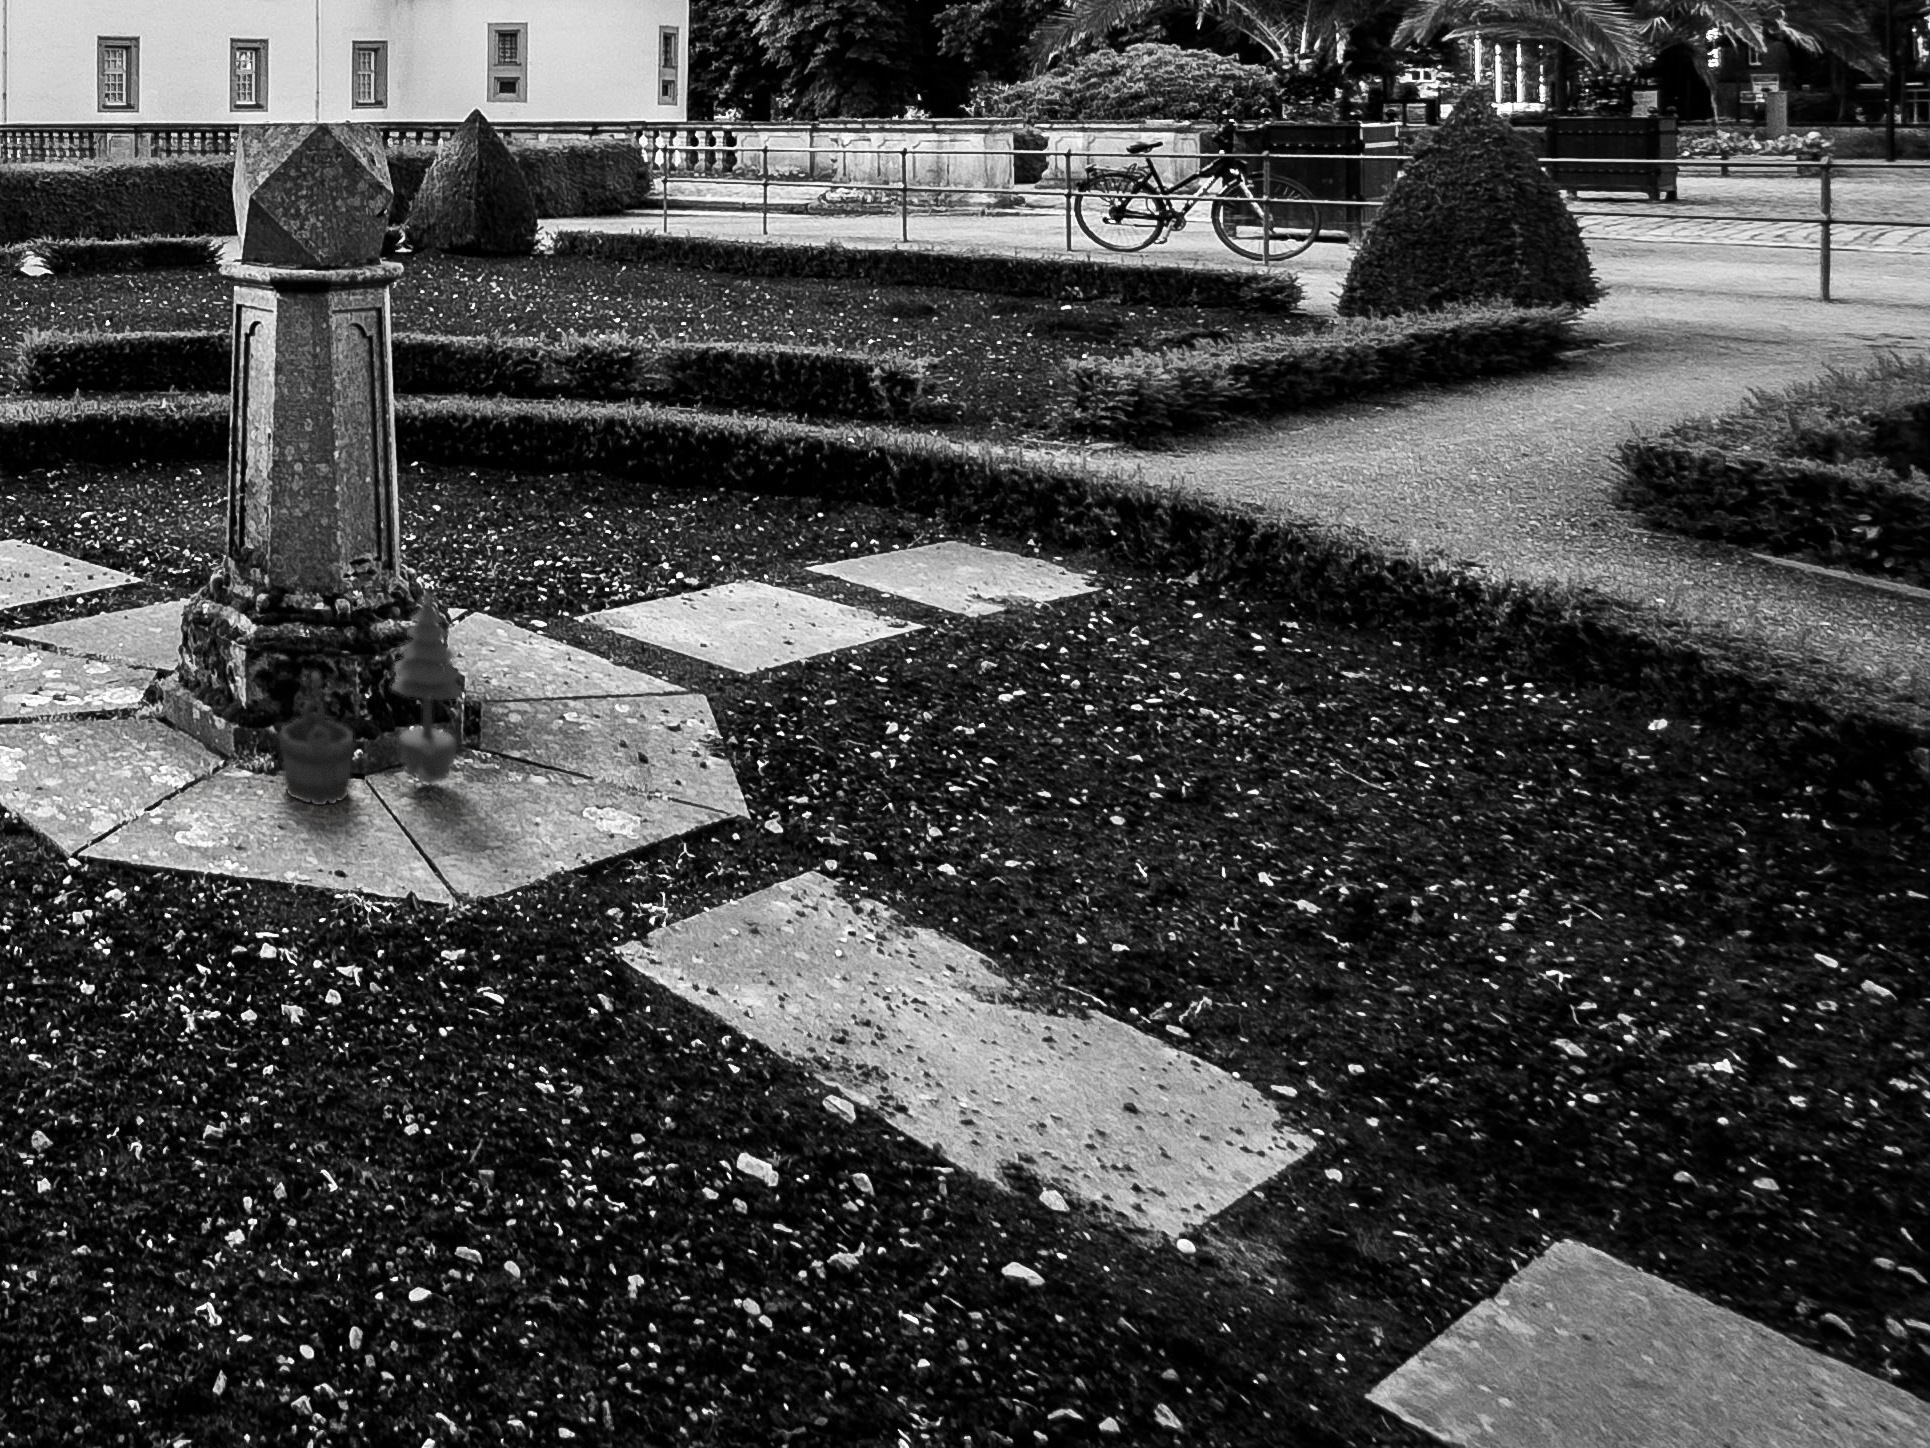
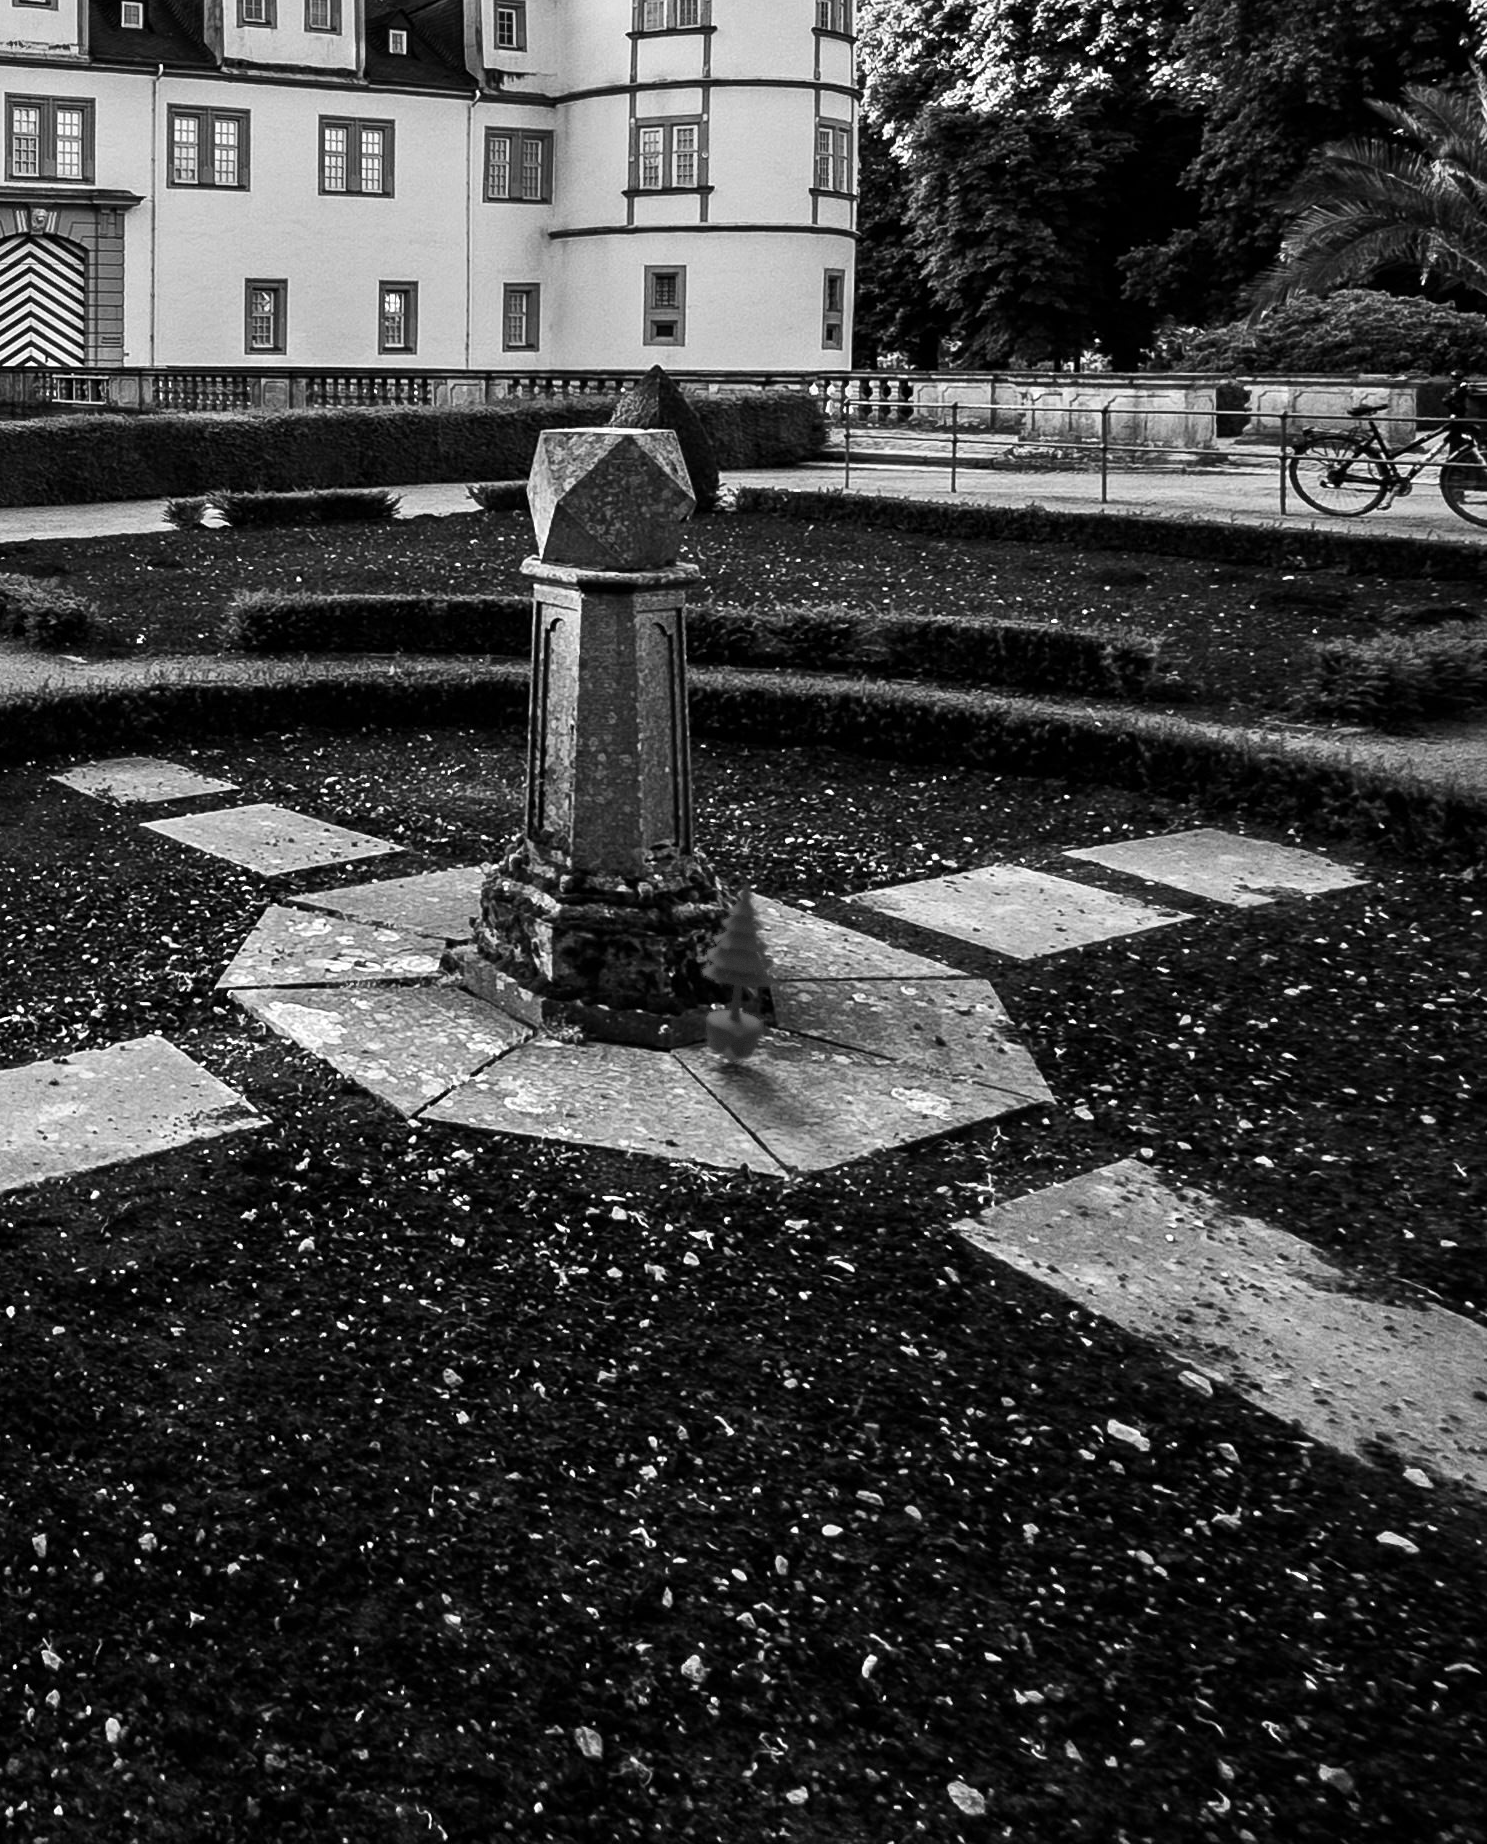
wooden bucket: present [280,672,353,805] -> none [592,957,666,1079]

